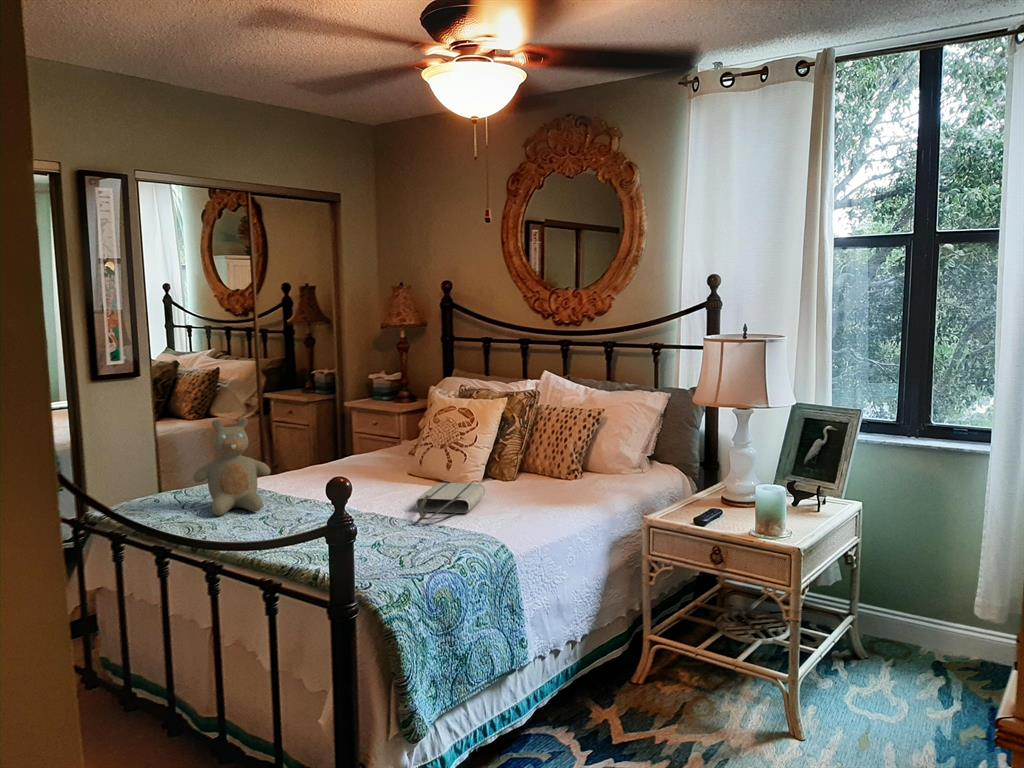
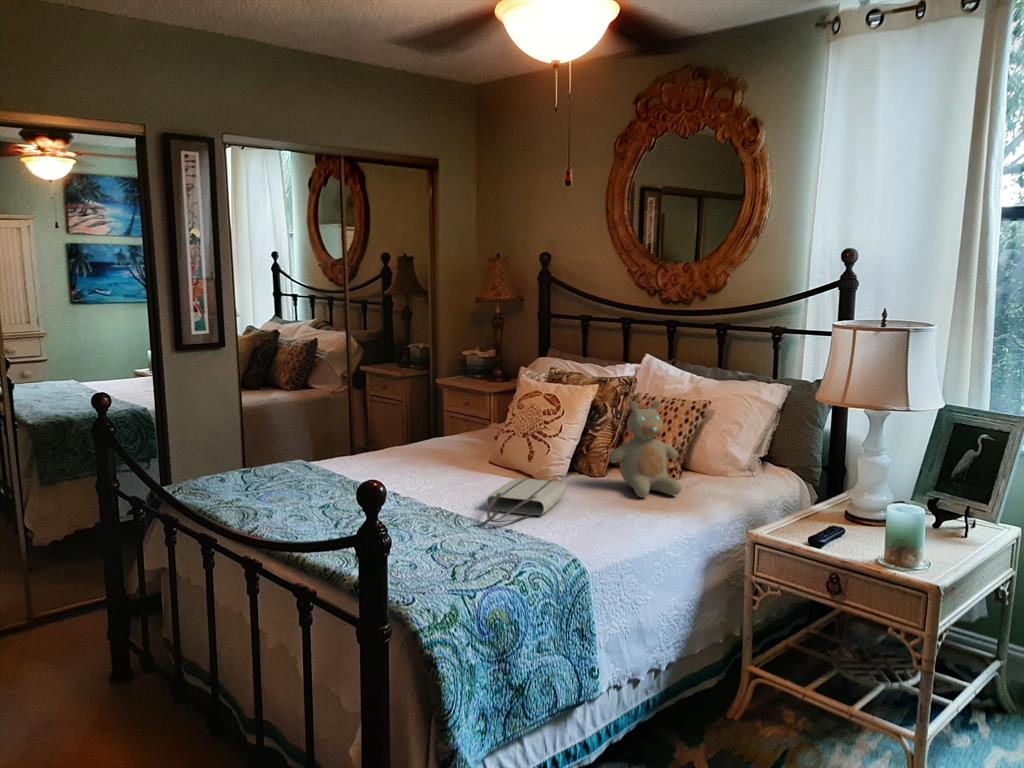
teddy bear: present [193,418,271,516] -> present [609,400,681,498]

